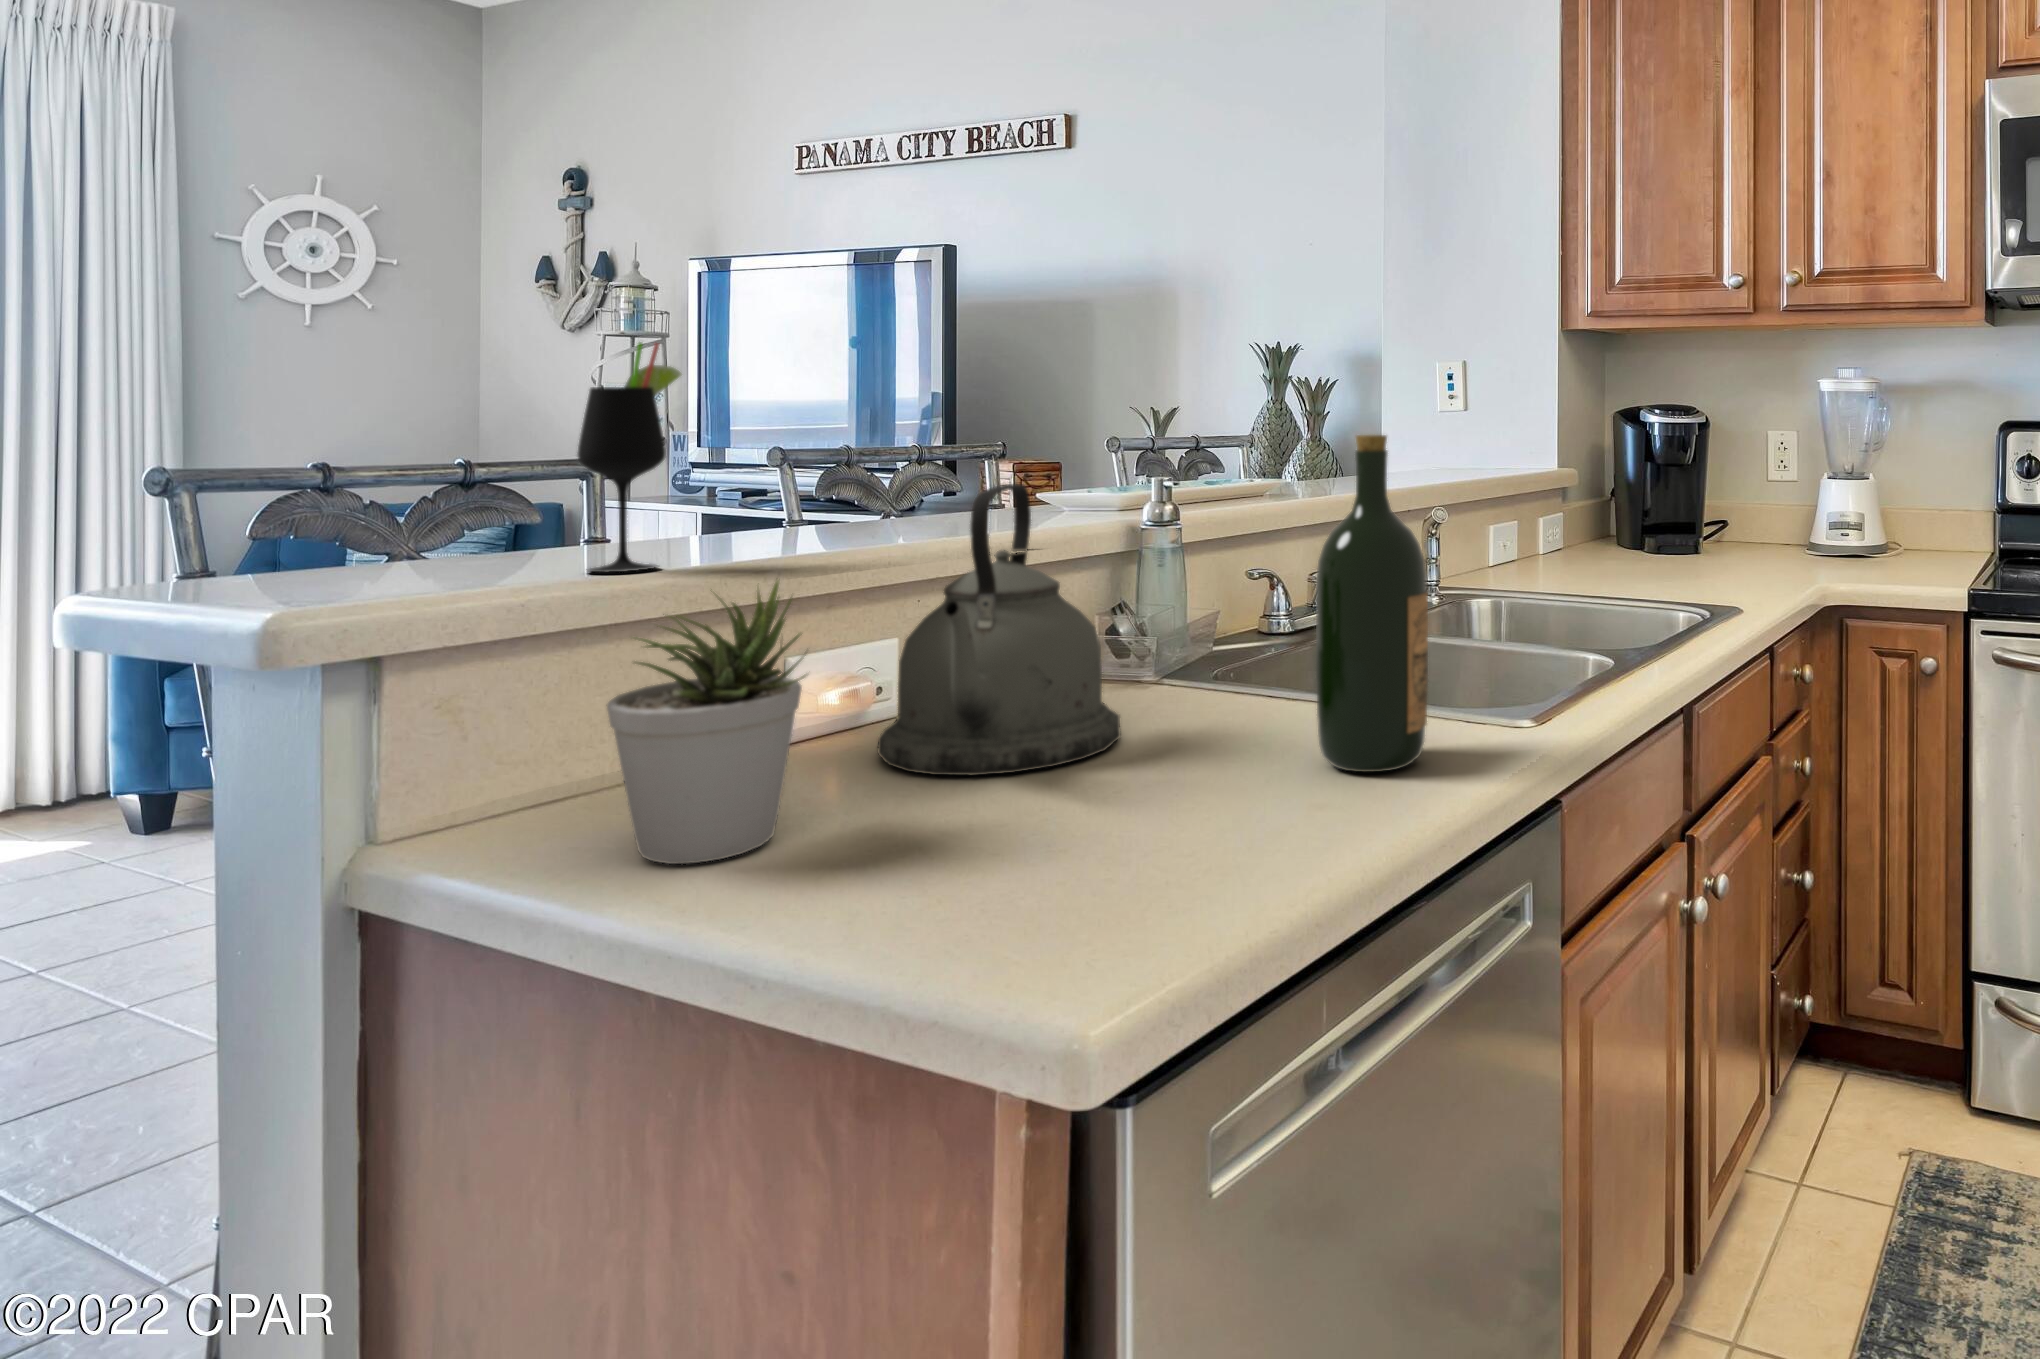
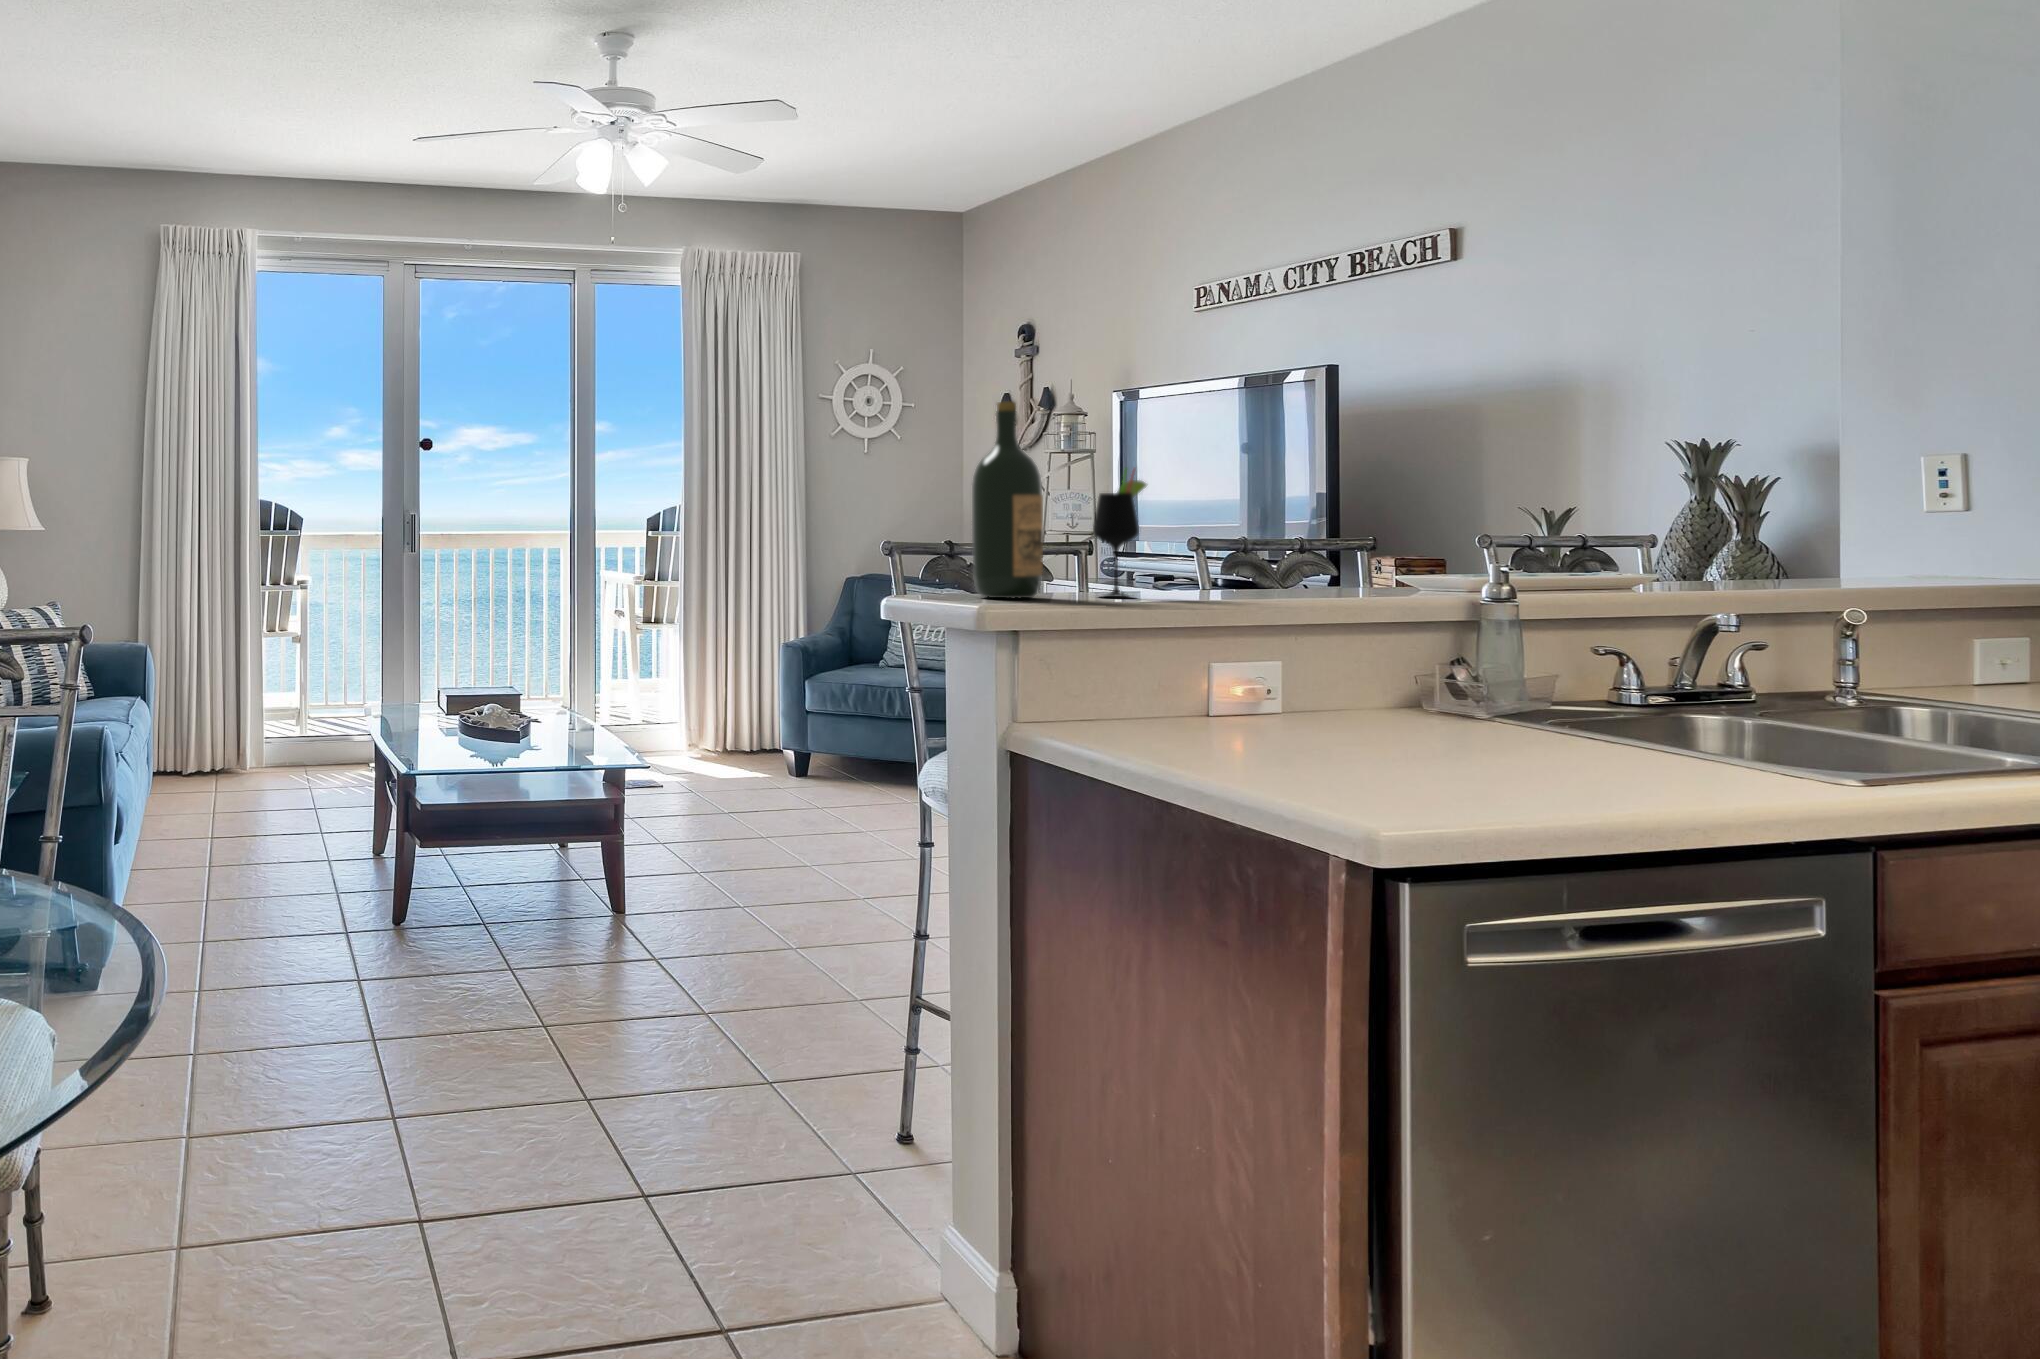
wine bottle: present [1316,435,1428,772] -> present [972,401,1043,598]
kettle: present [878,484,1121,775] -> none [1266,557,1446,745]
potted plant: present [607,581,806,864] -> none [1119,600,1227,750]

